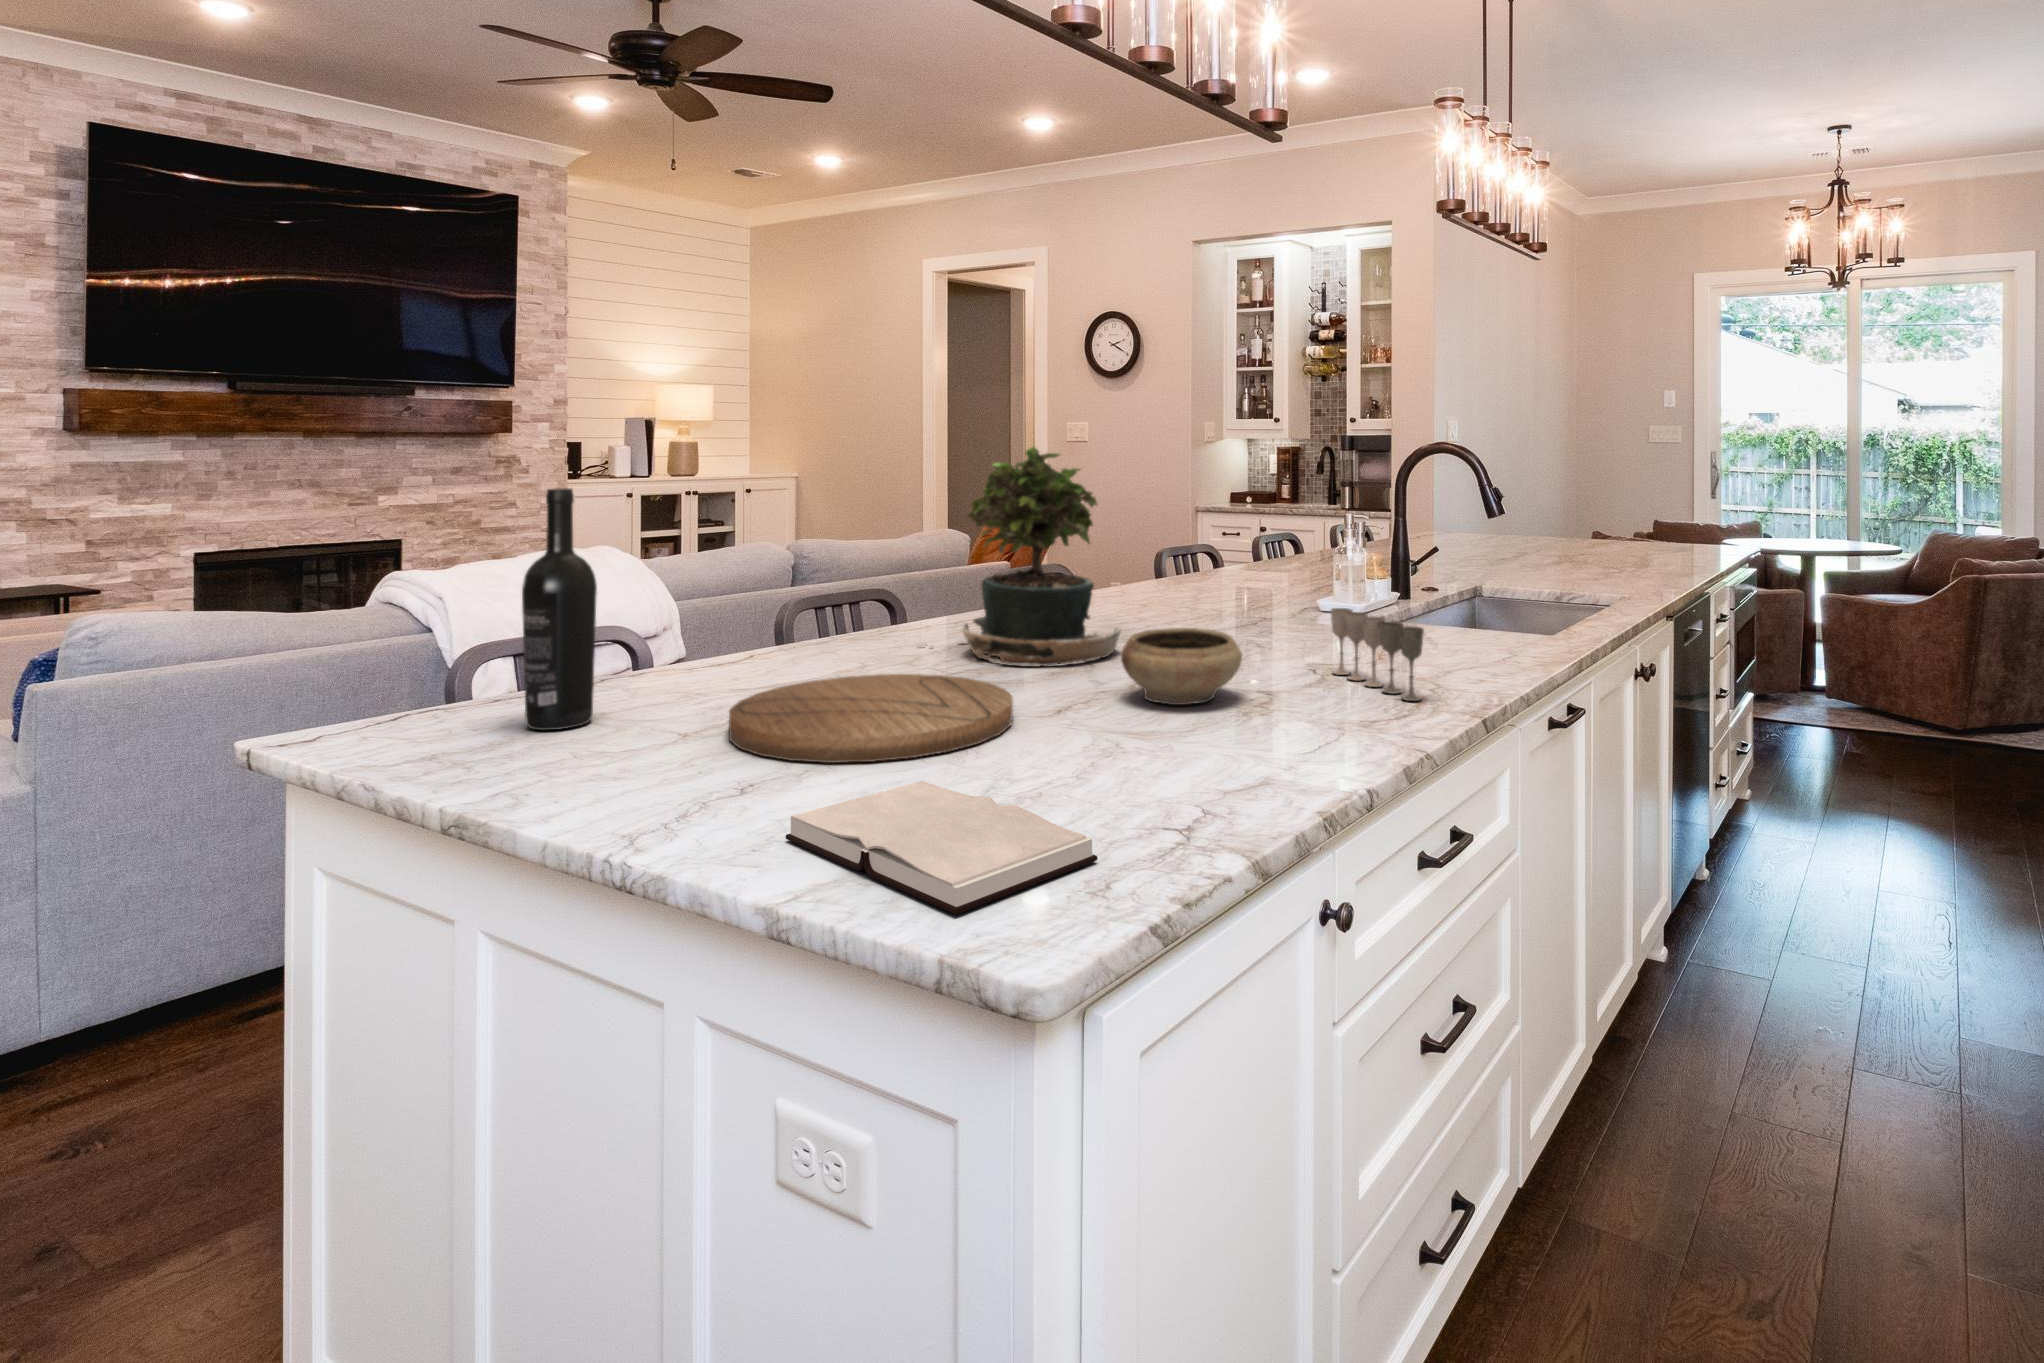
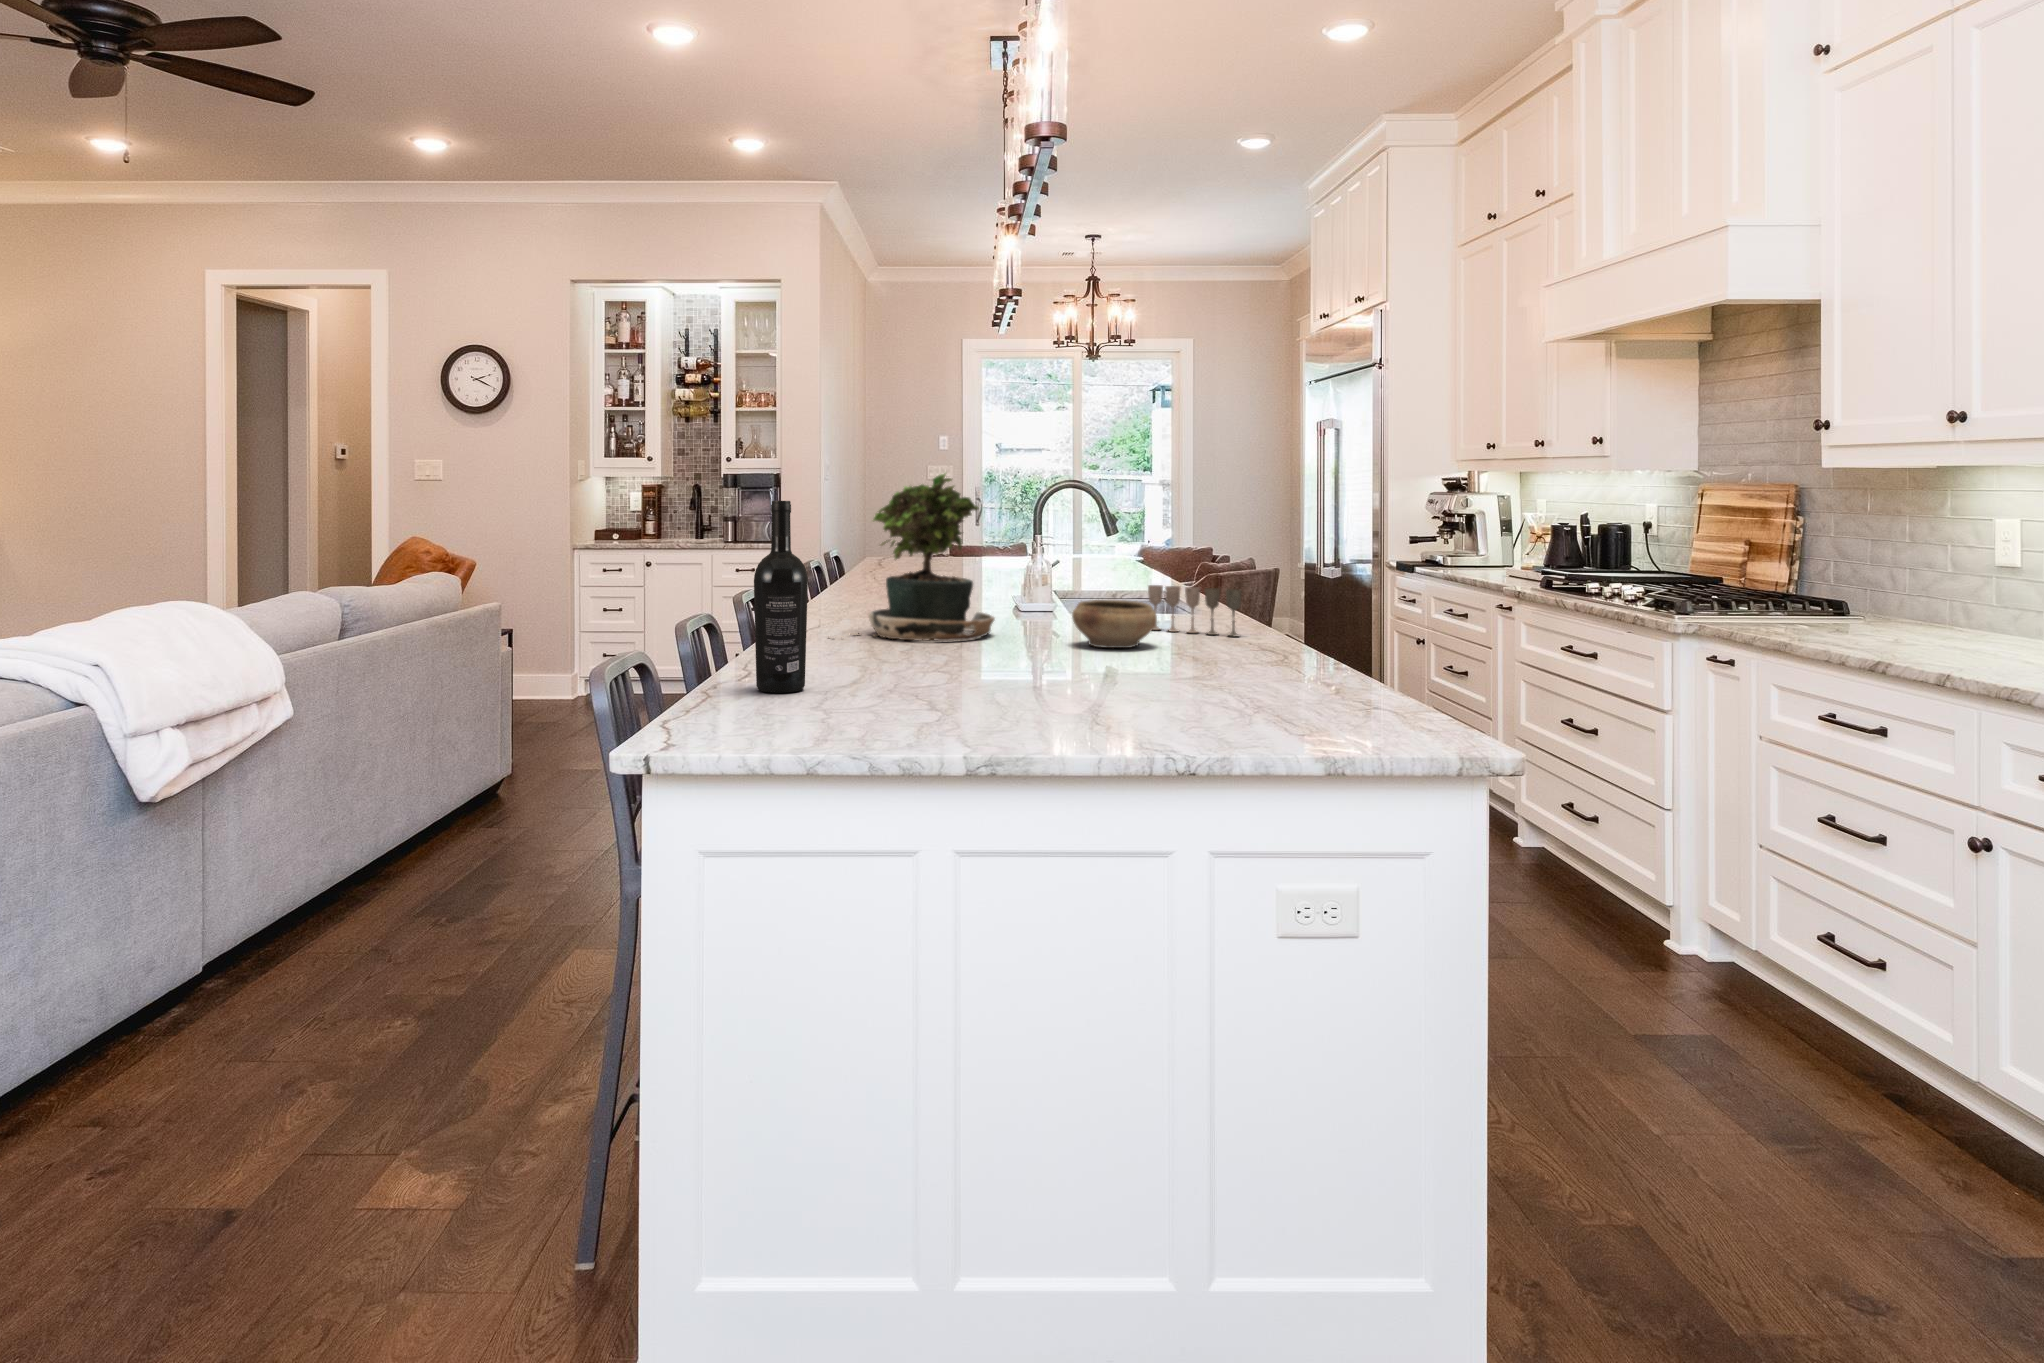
cutting board: present [729,674,1013,763] -> none [891,642,1092,686]
hardback book: present [786,781,1098,914] -> none [1159,674,1334,712]

